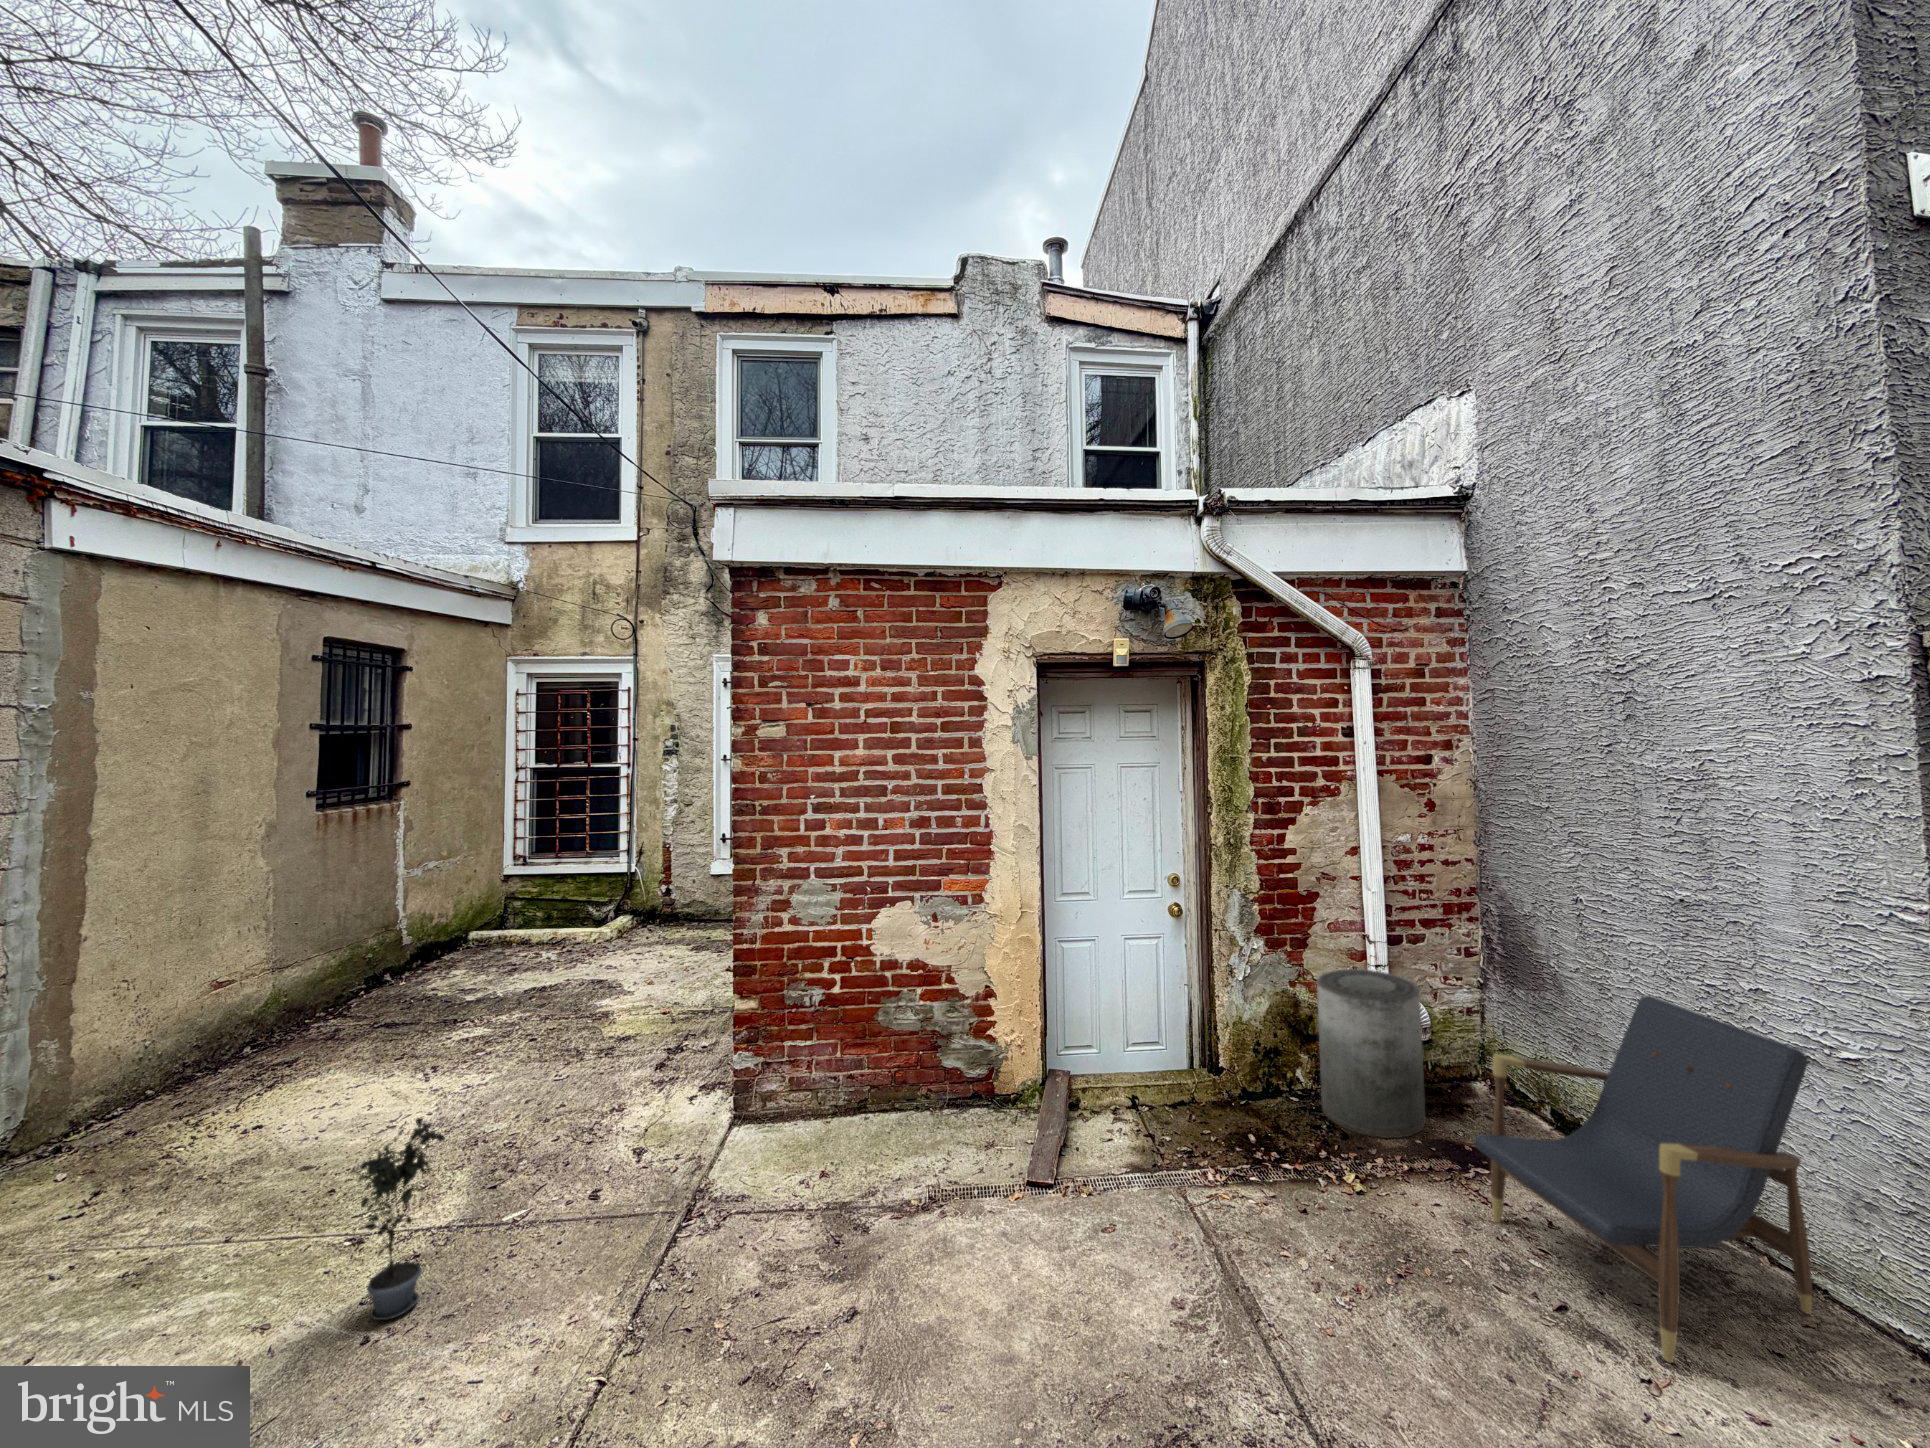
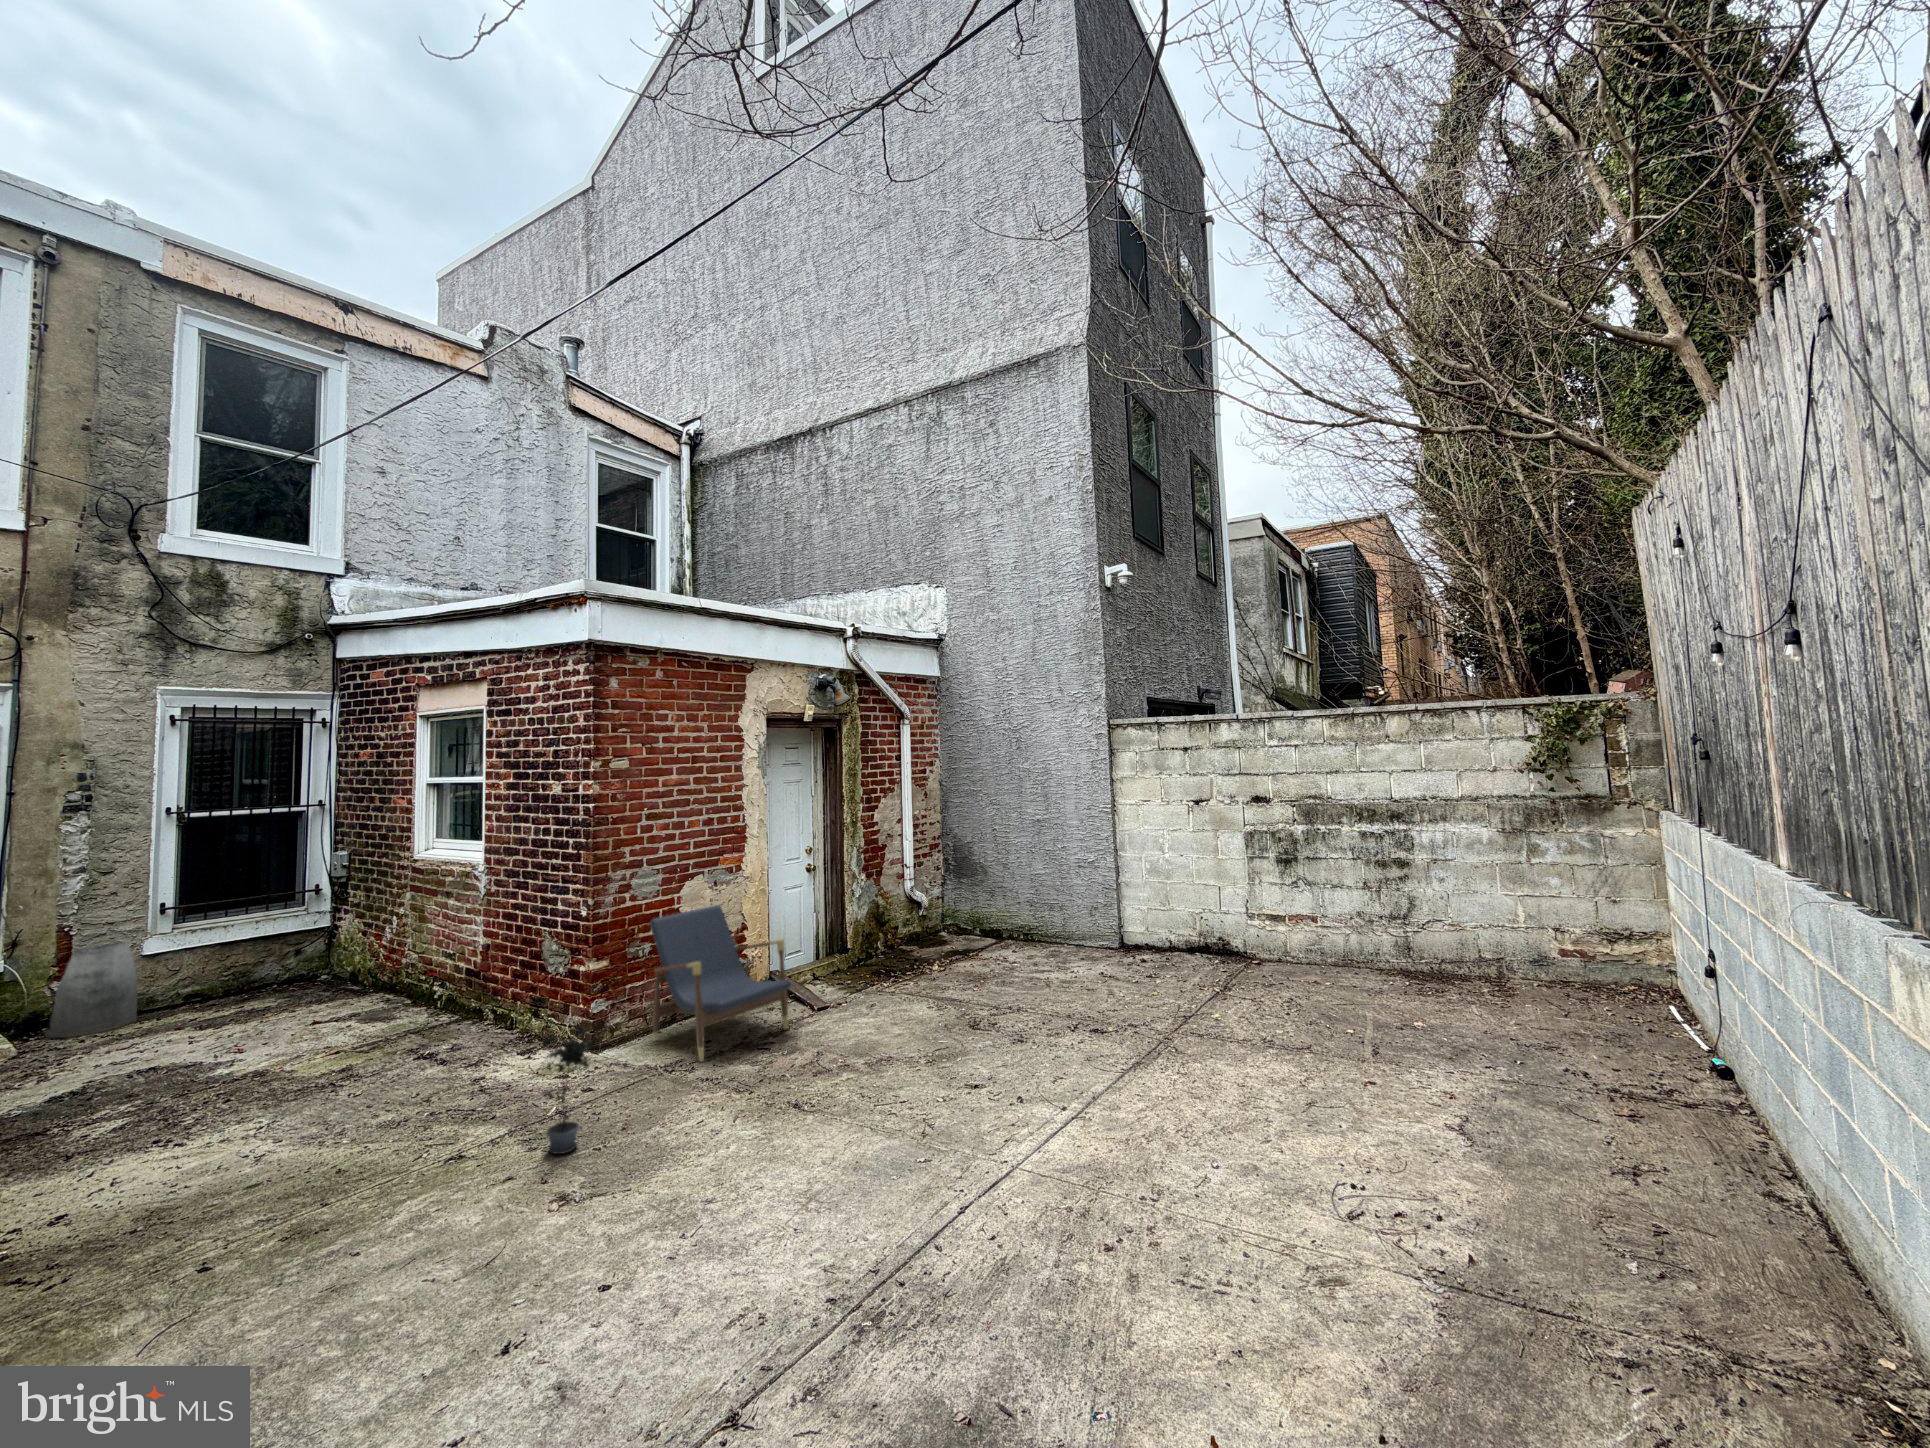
trash can: present [1317,969,1425,1138] -> present [45,942,138,1038]
lounge chair: present [1474,996,1812,1363] -> present [650,905,791,1062]

